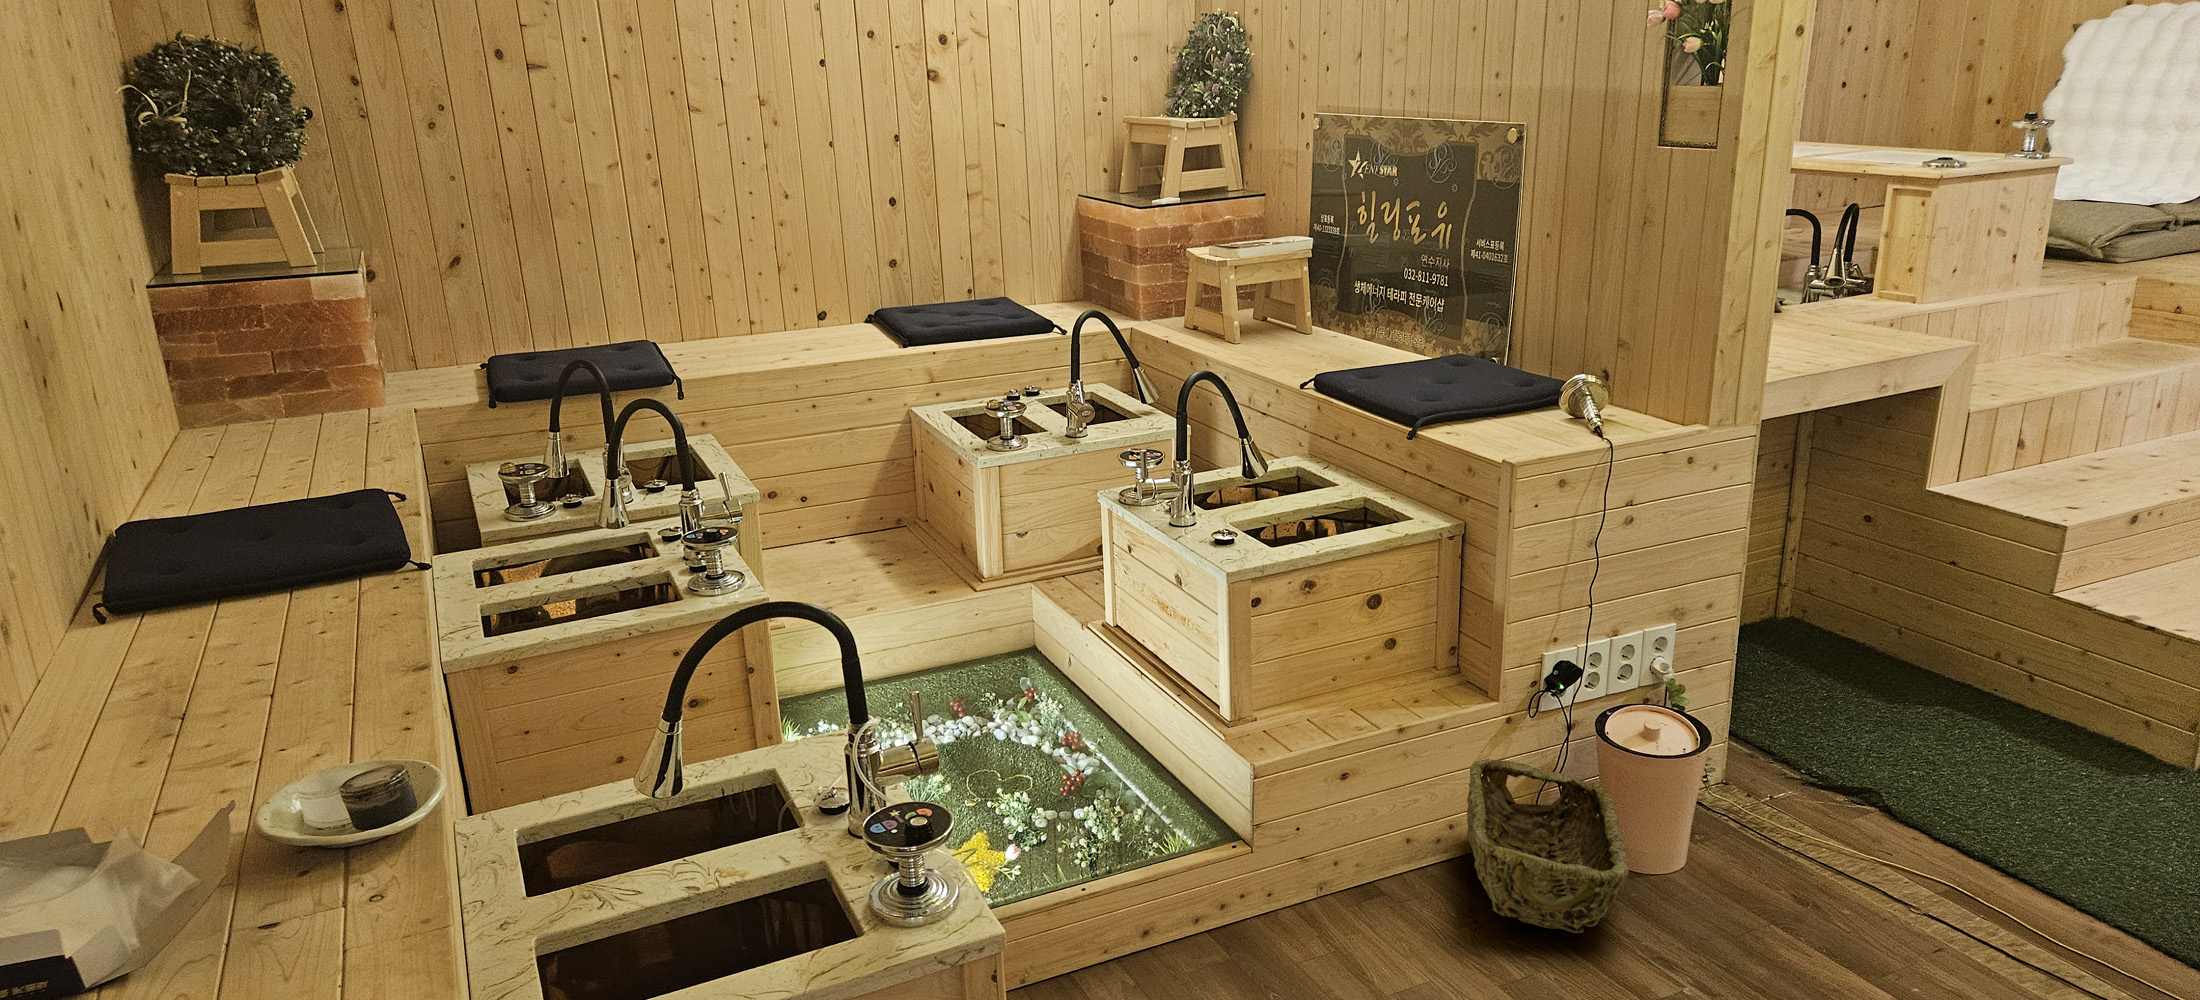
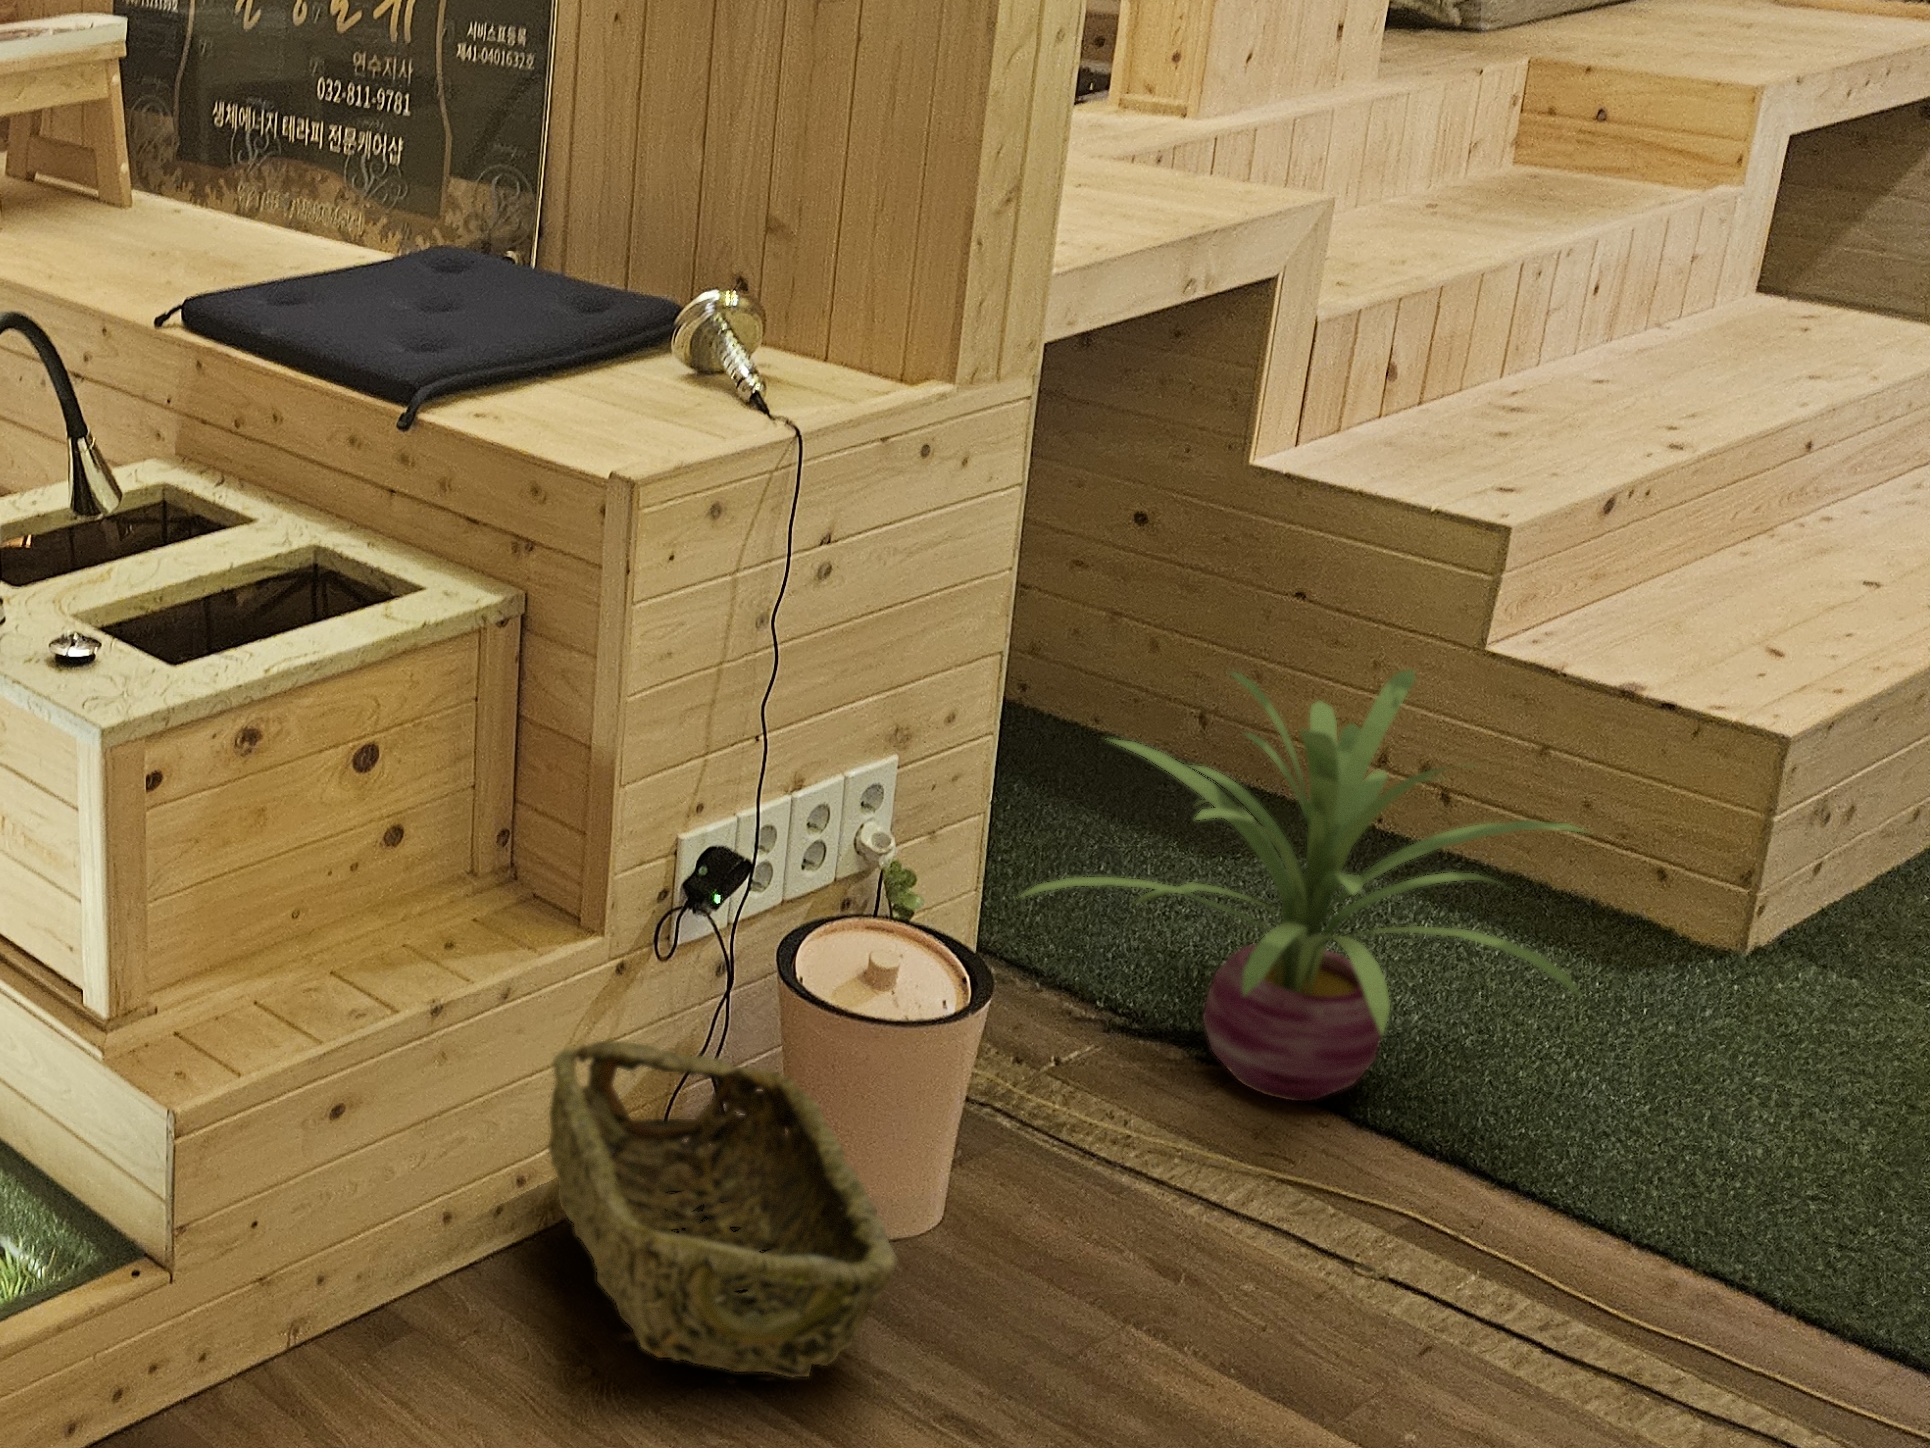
decorative plant: none [1741,585,2058,826] -> present [1016,670,1584,1101]

